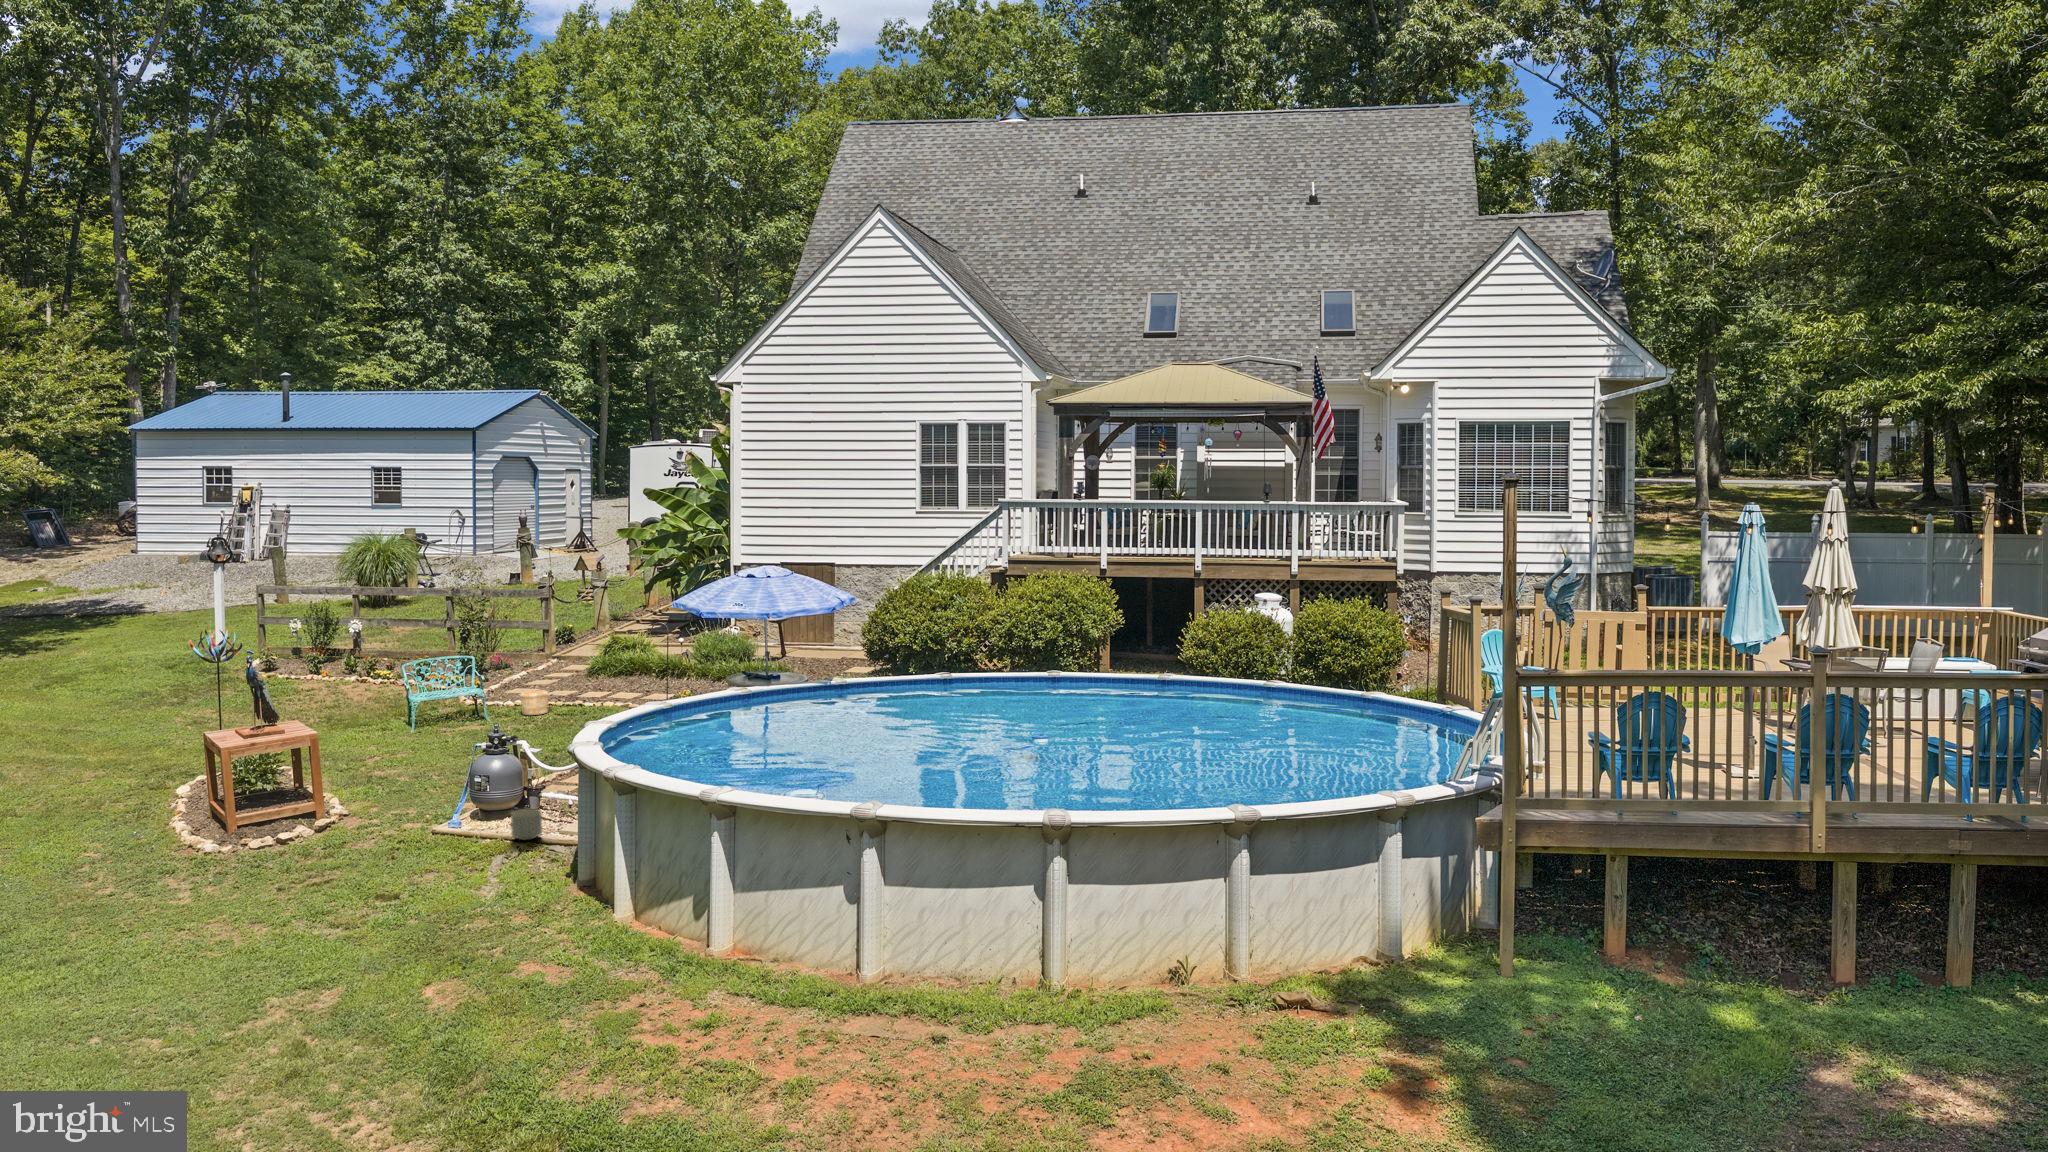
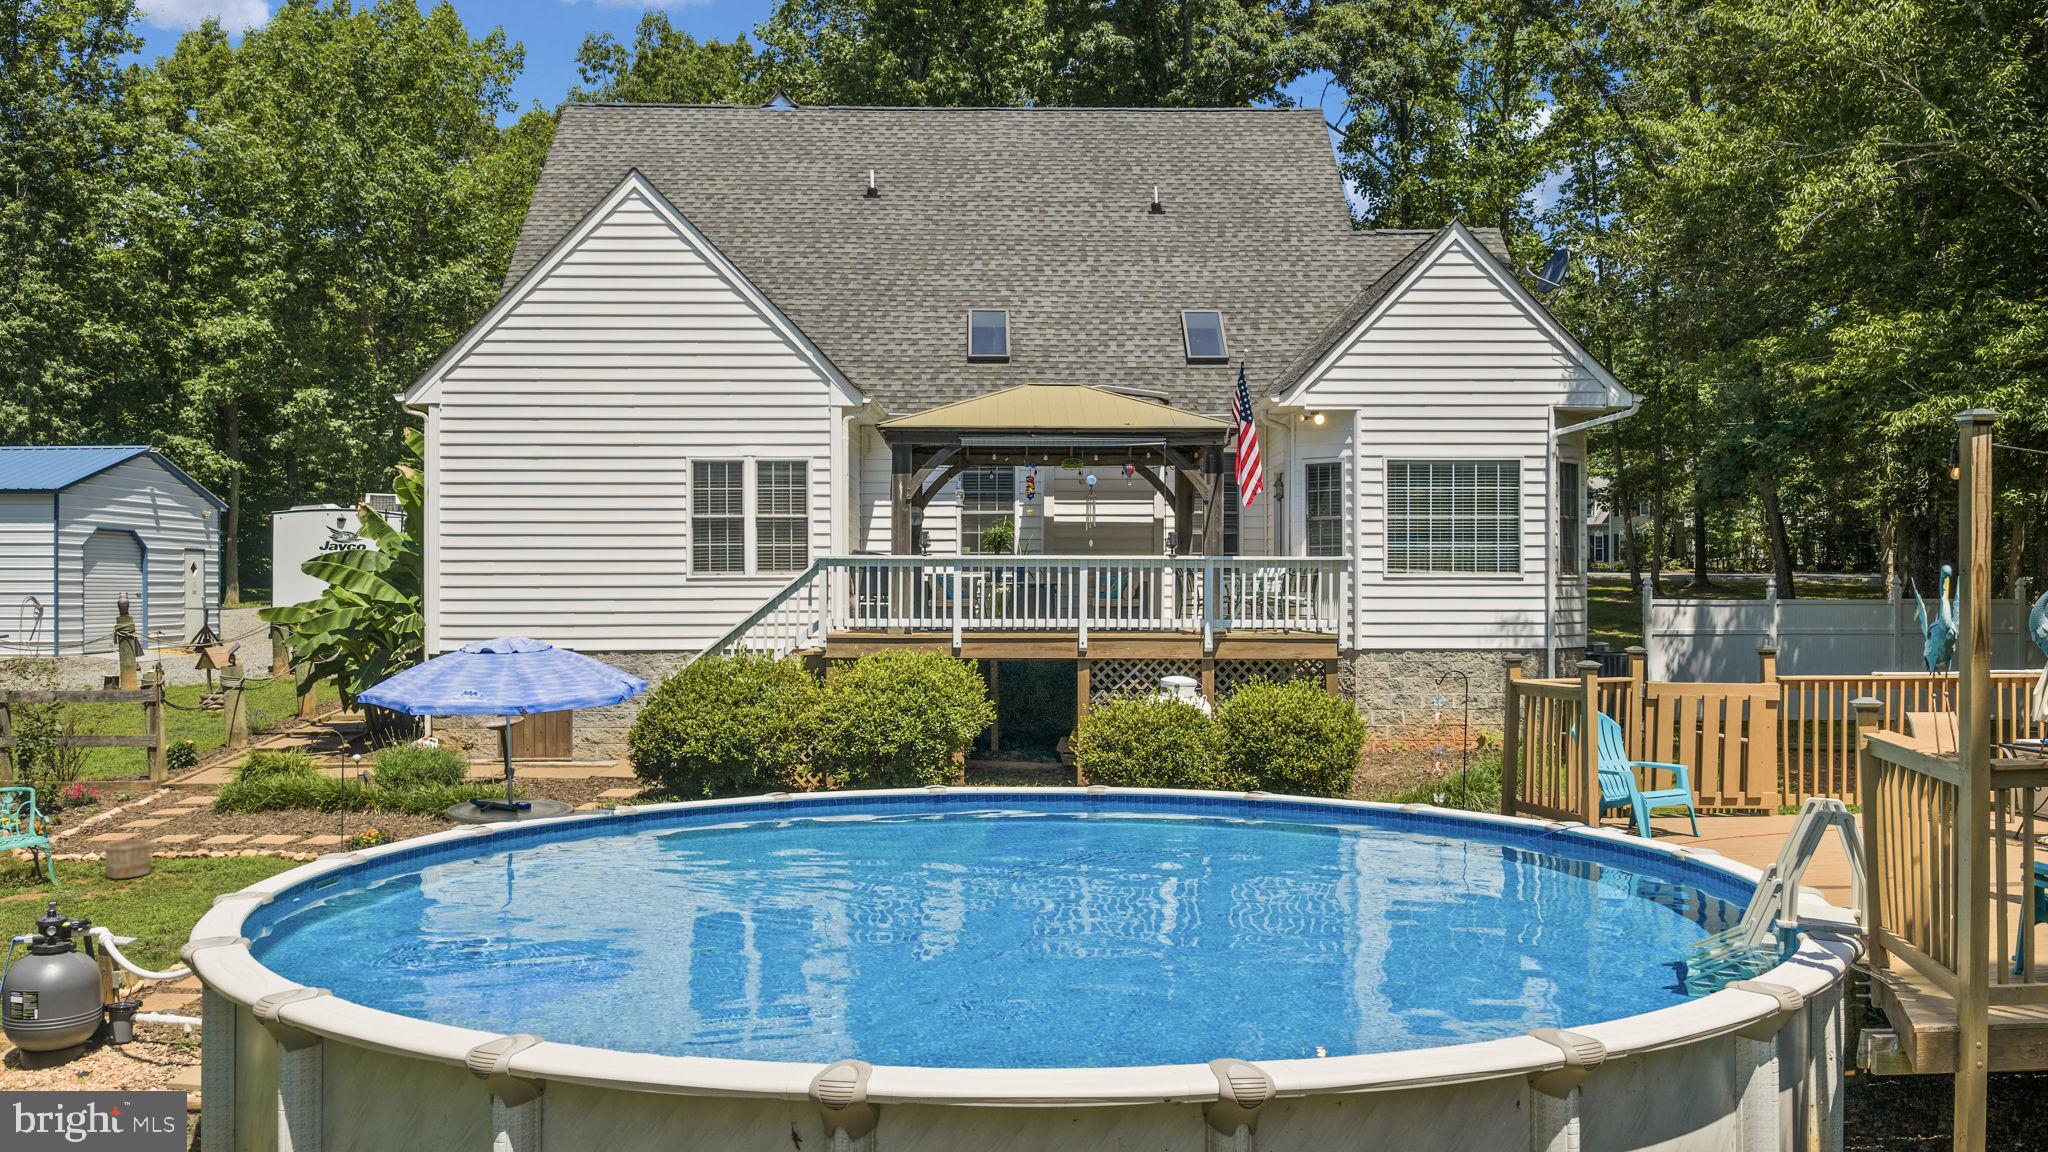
planter: present [511,808,542,840] -> none [81,1043,138,1100]

